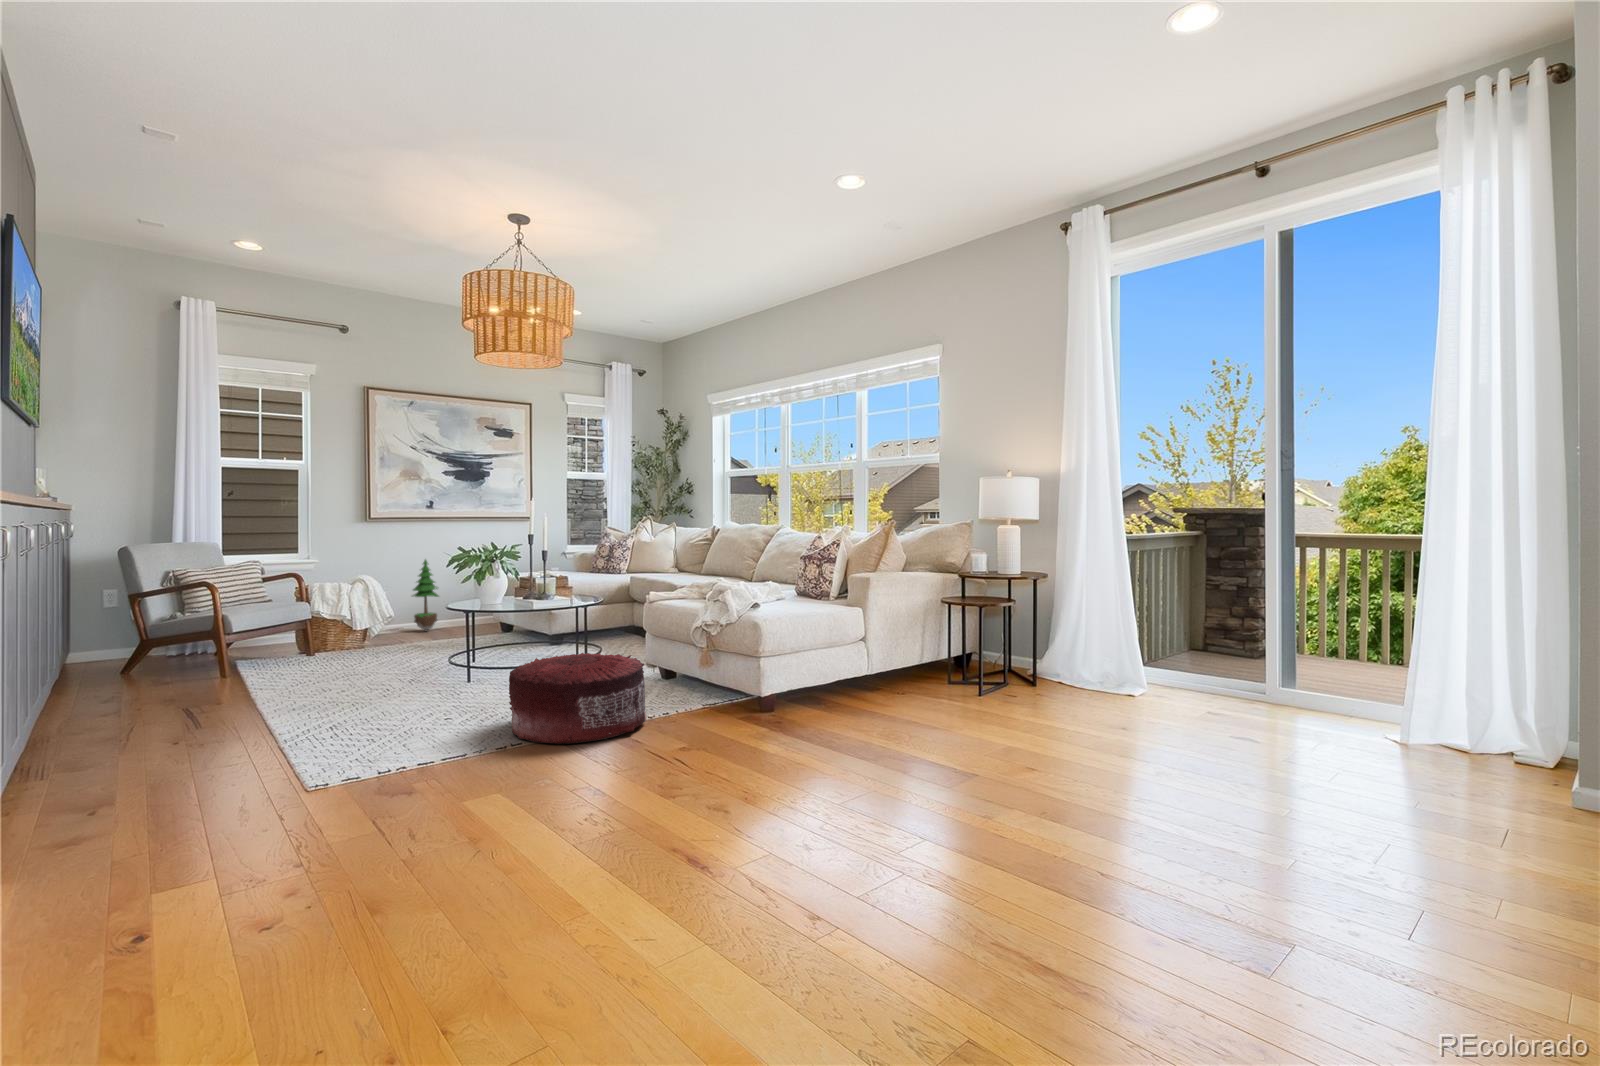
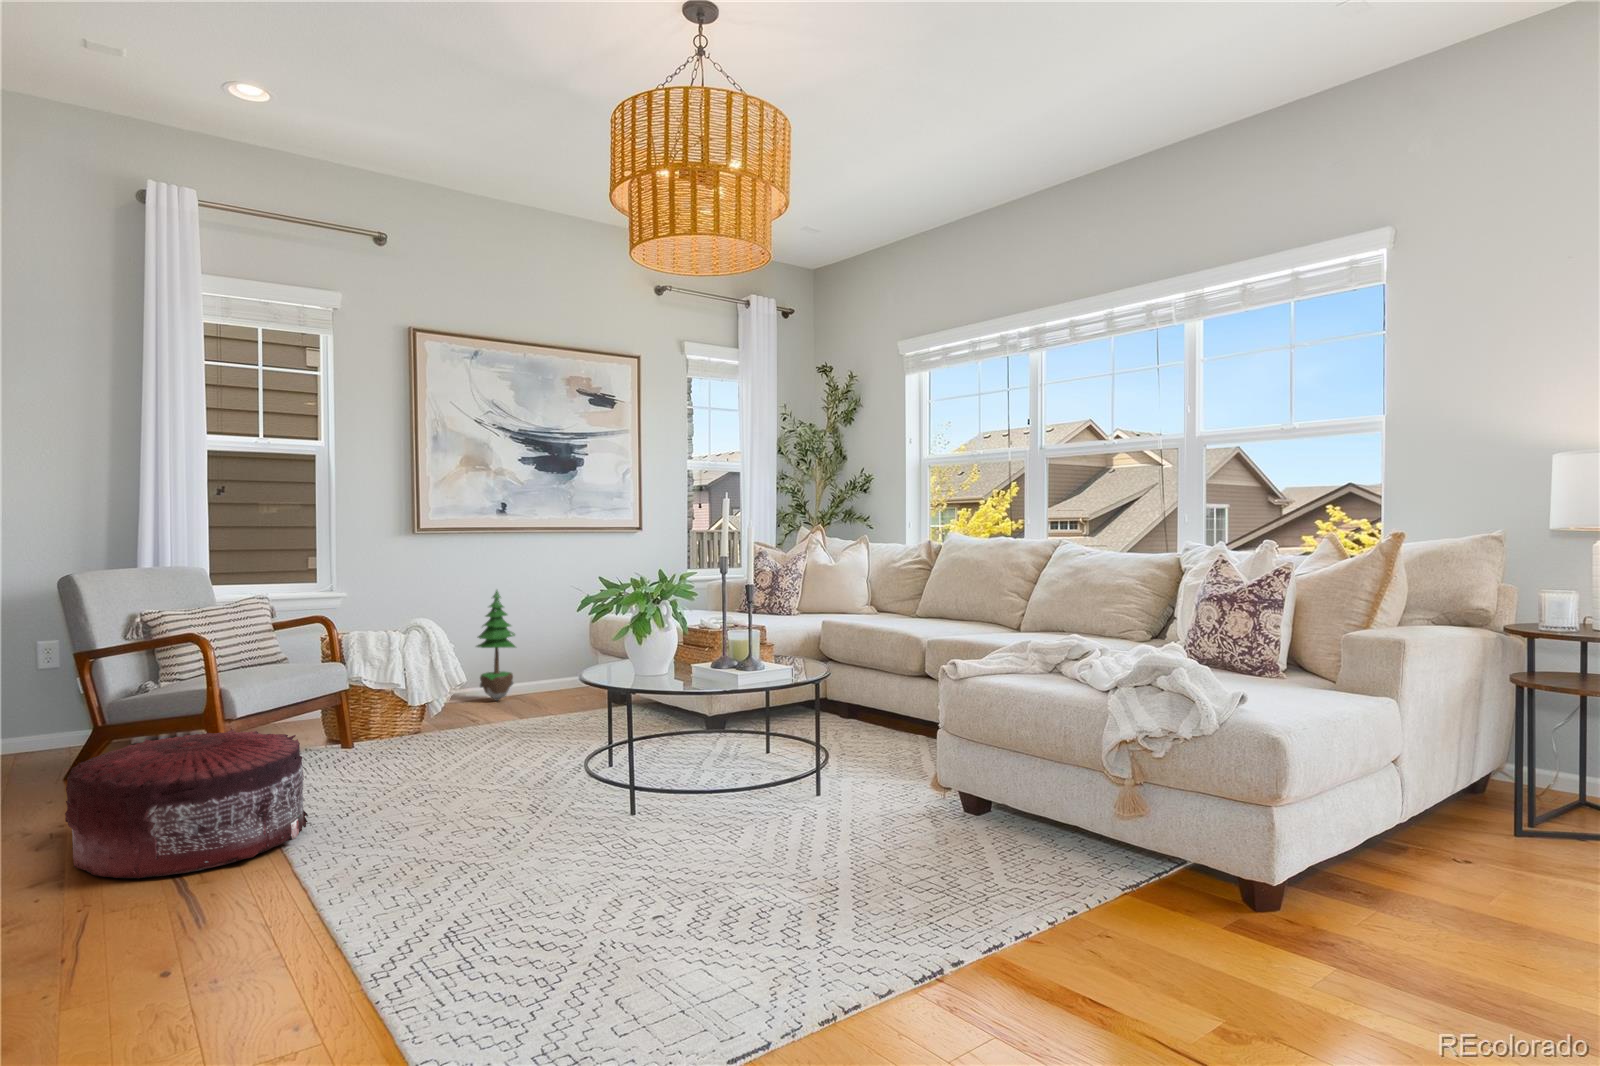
pouf: present [509,653,646,744] -> present [65,729,308,878]

